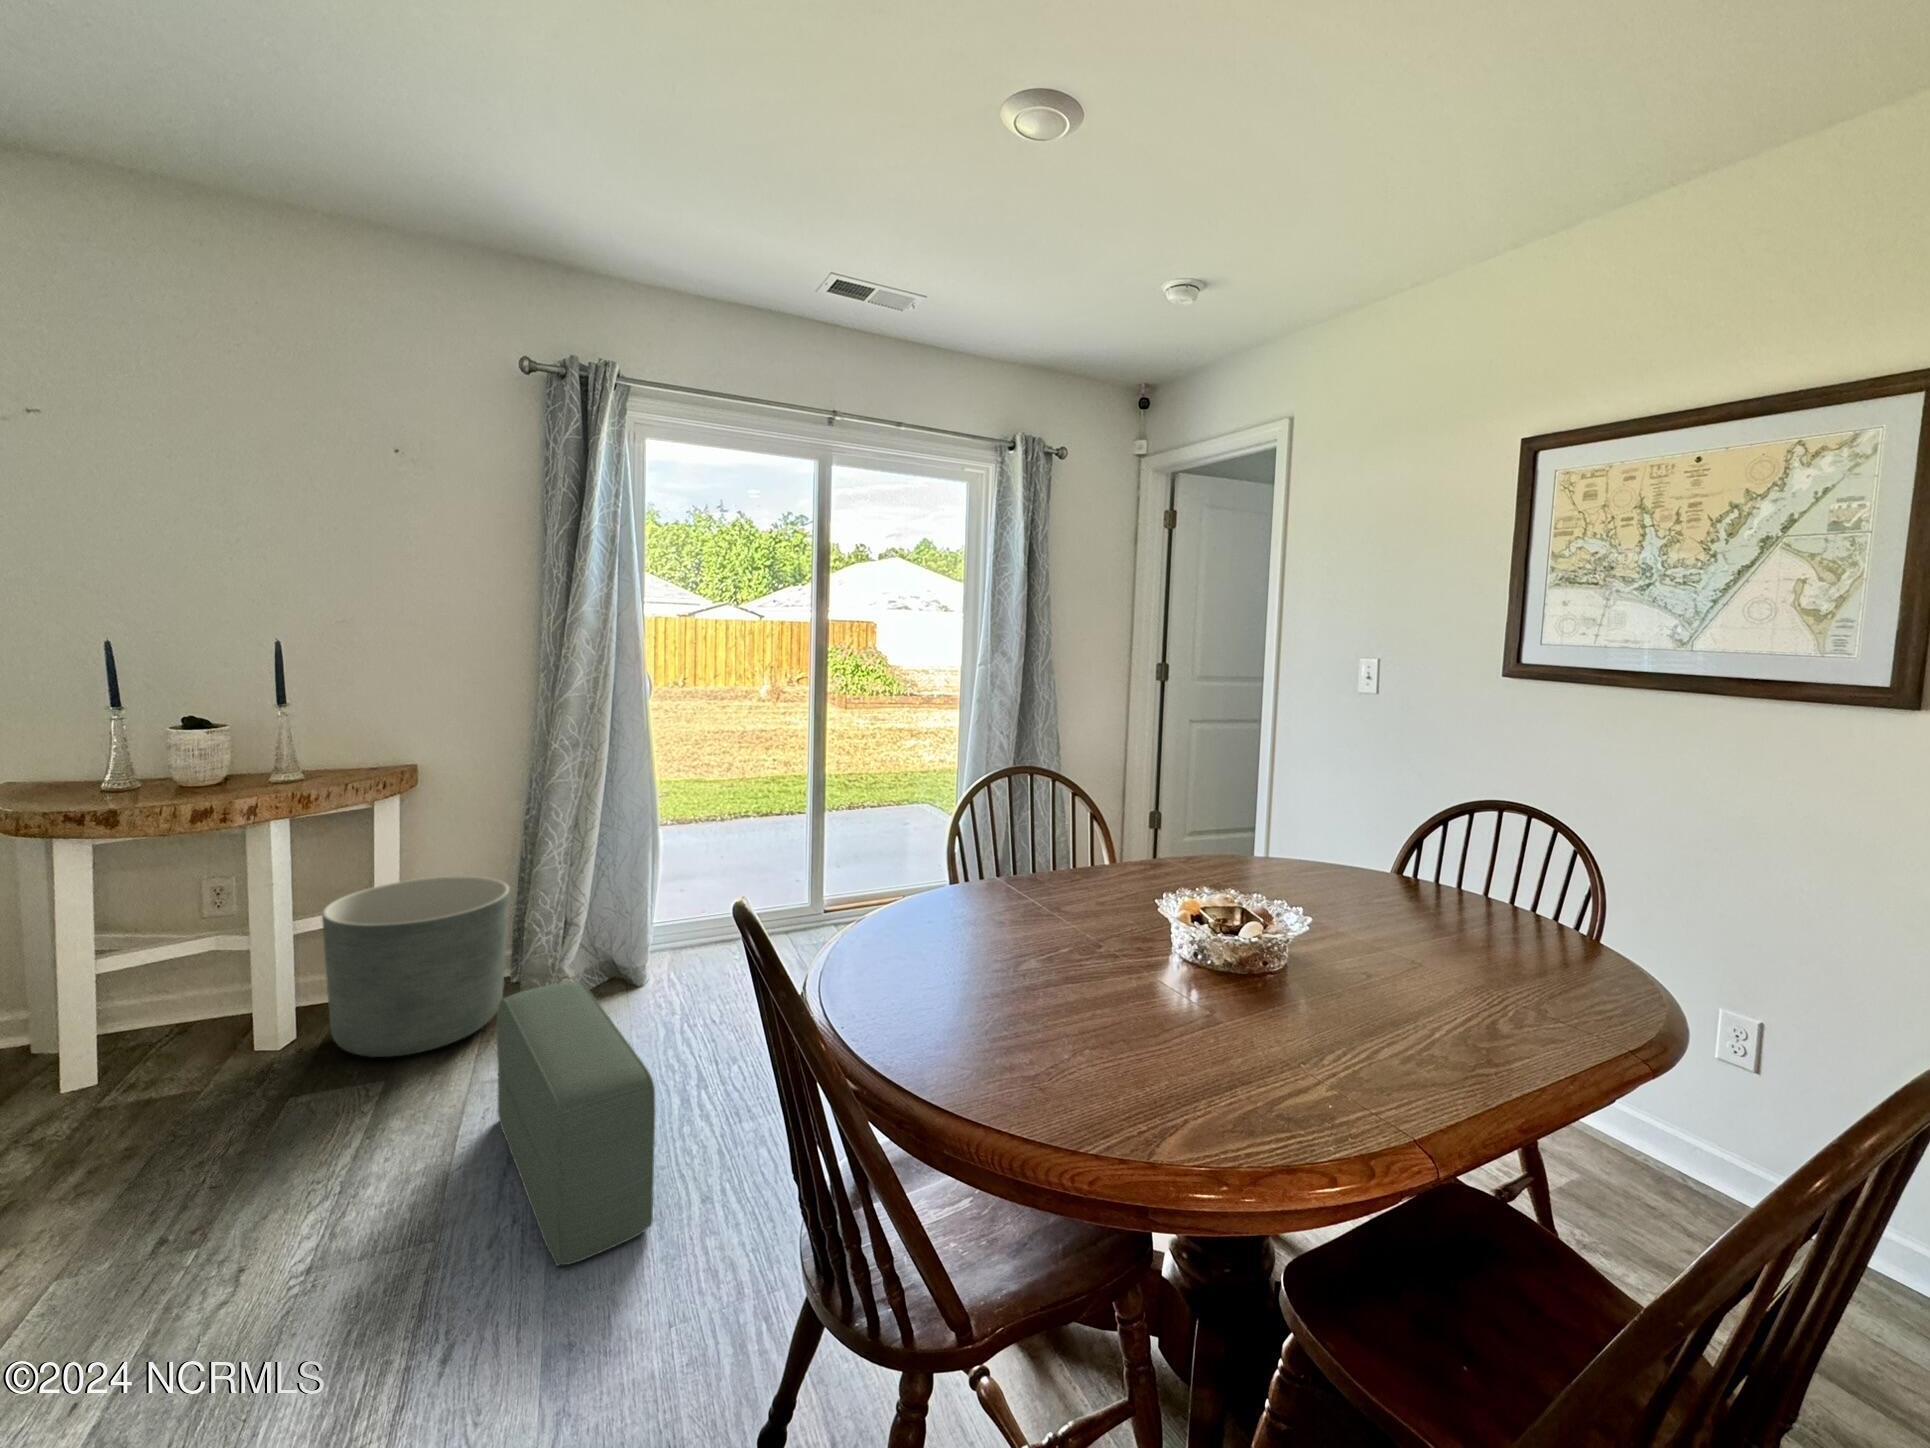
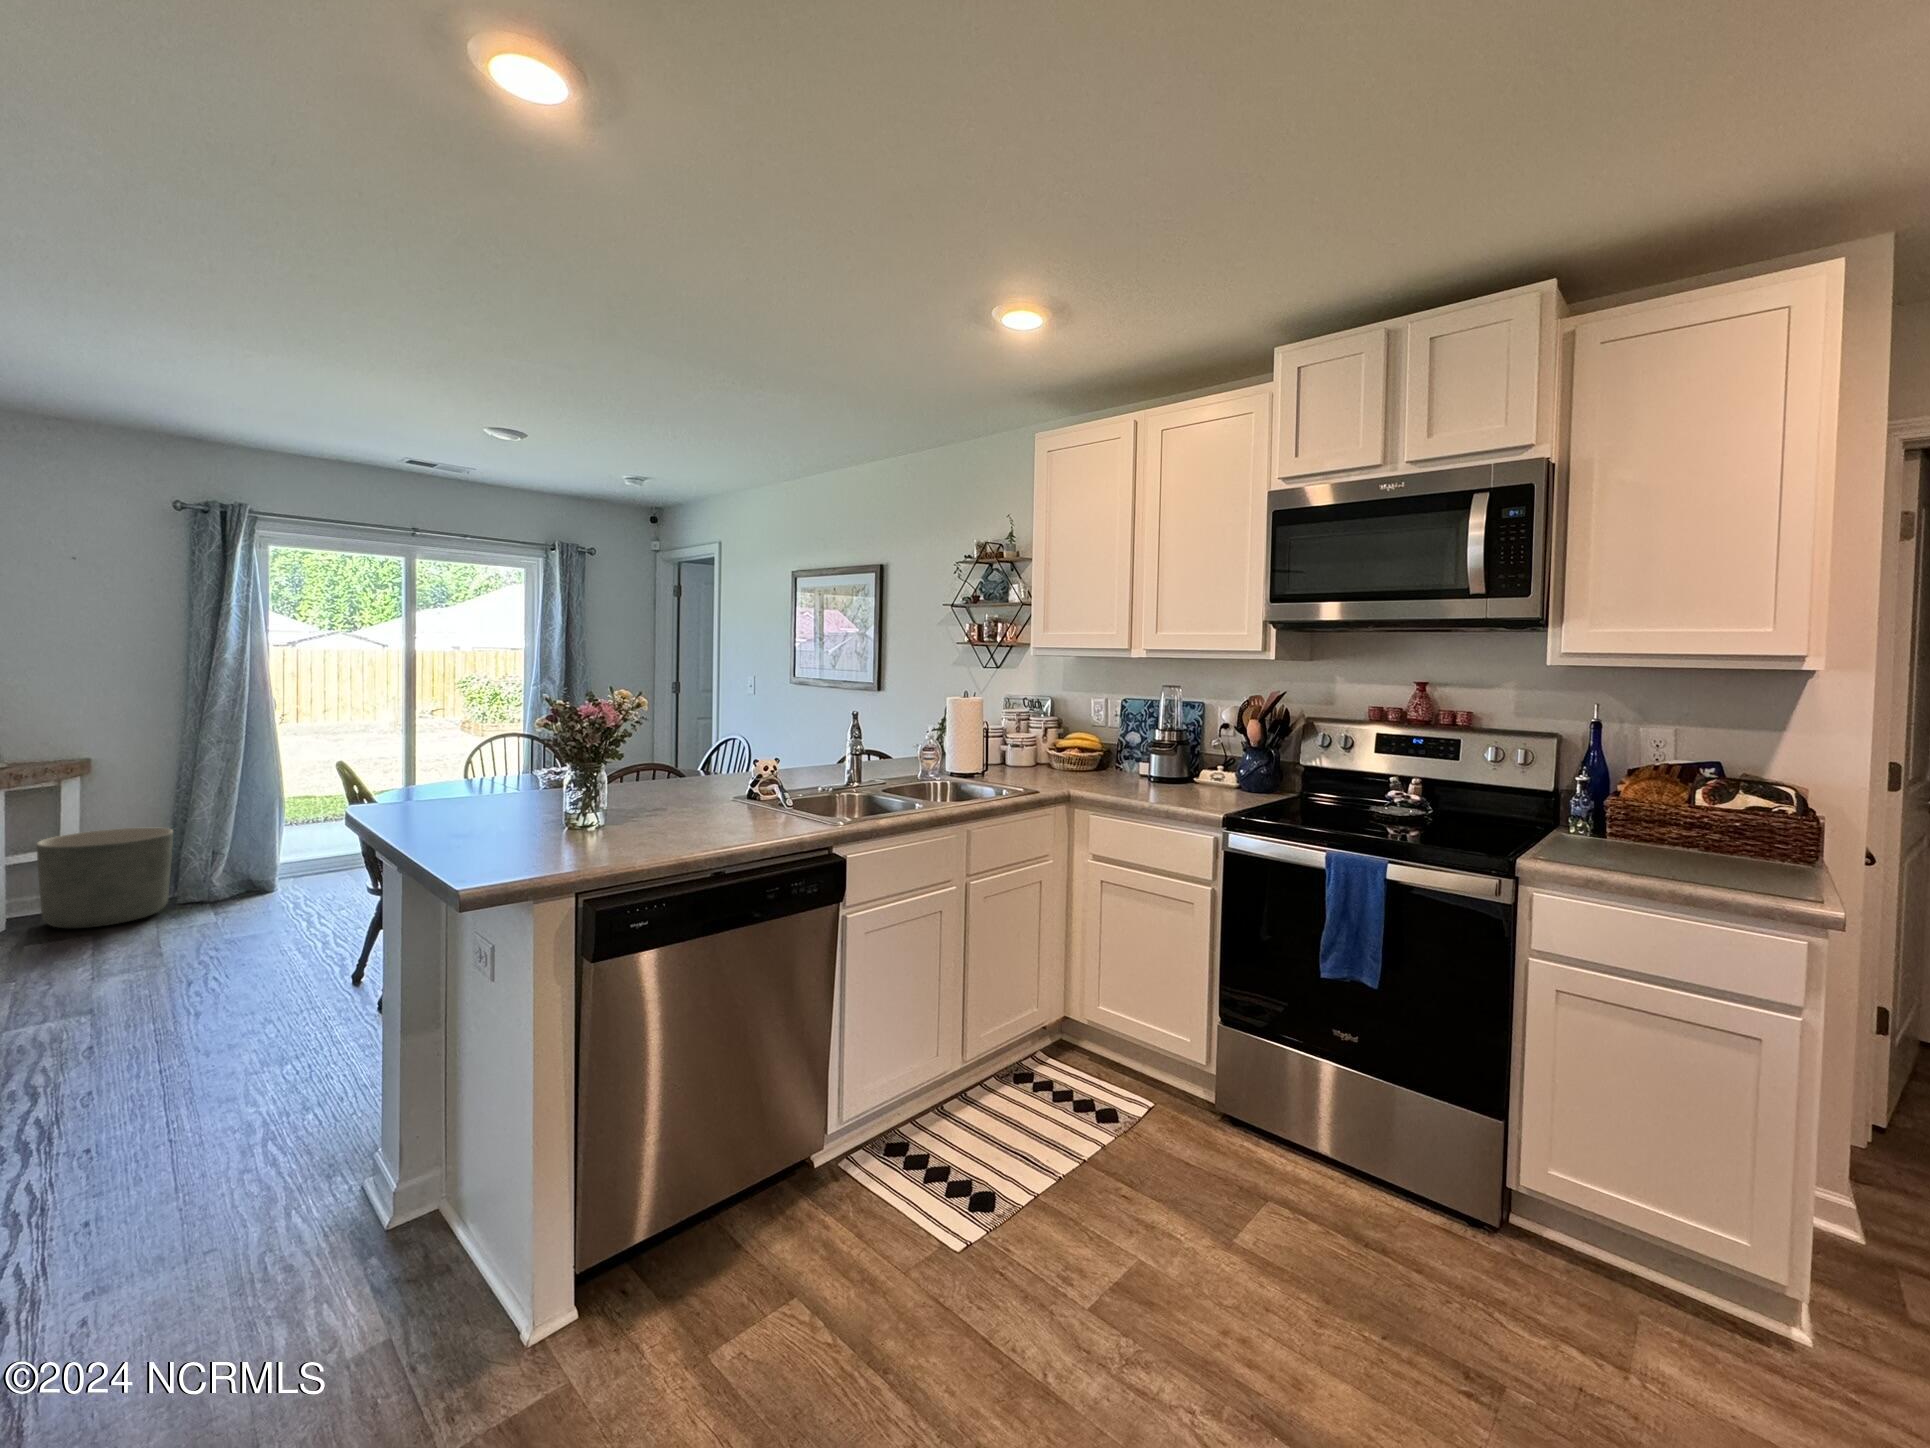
pouf: present [497,981,655,1266] -> none [186,862,295,963]

